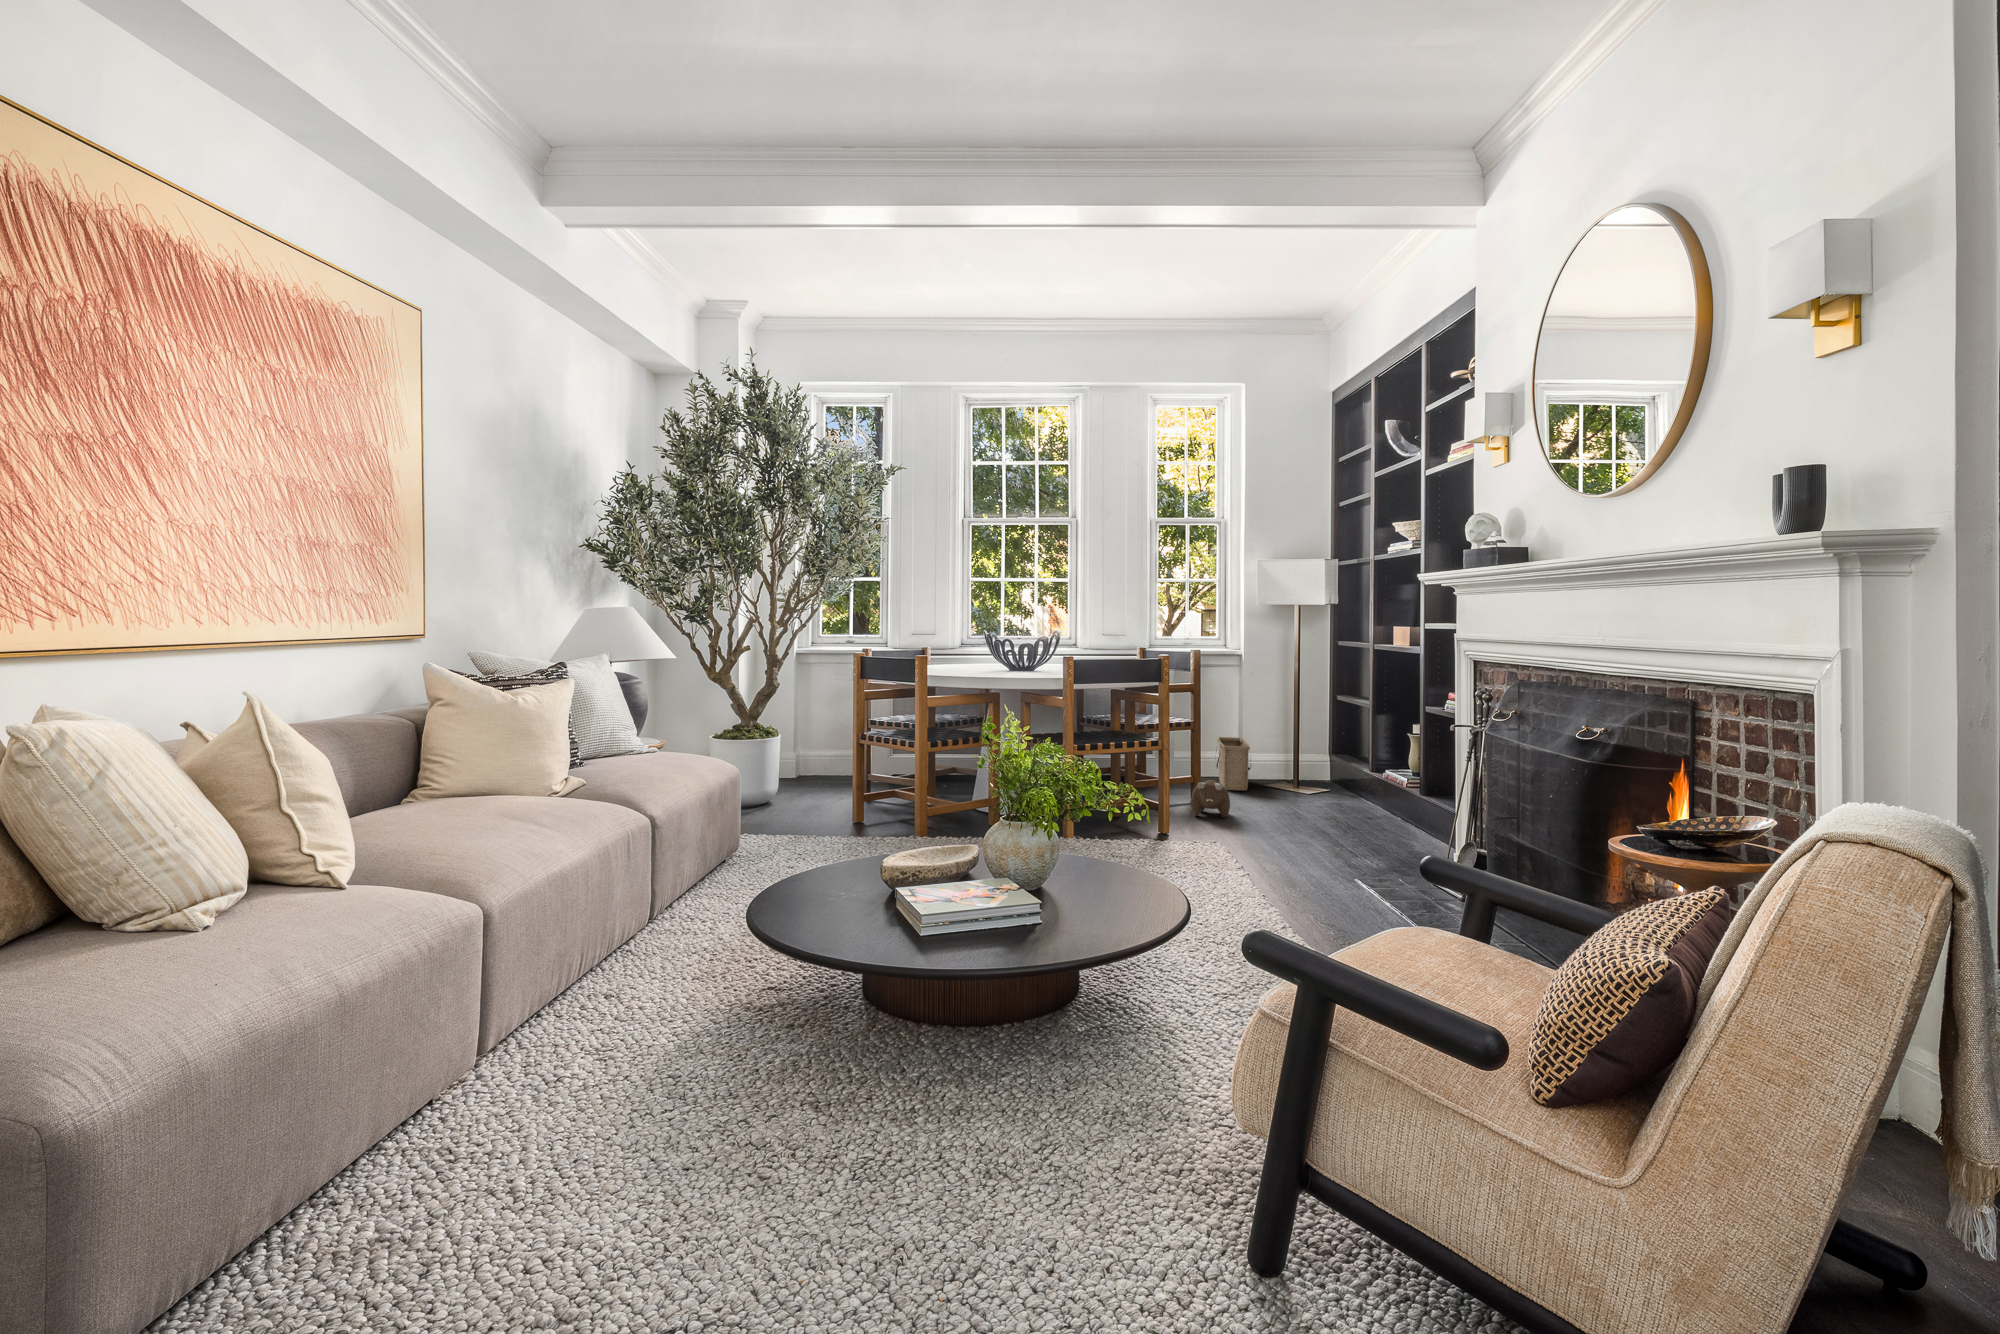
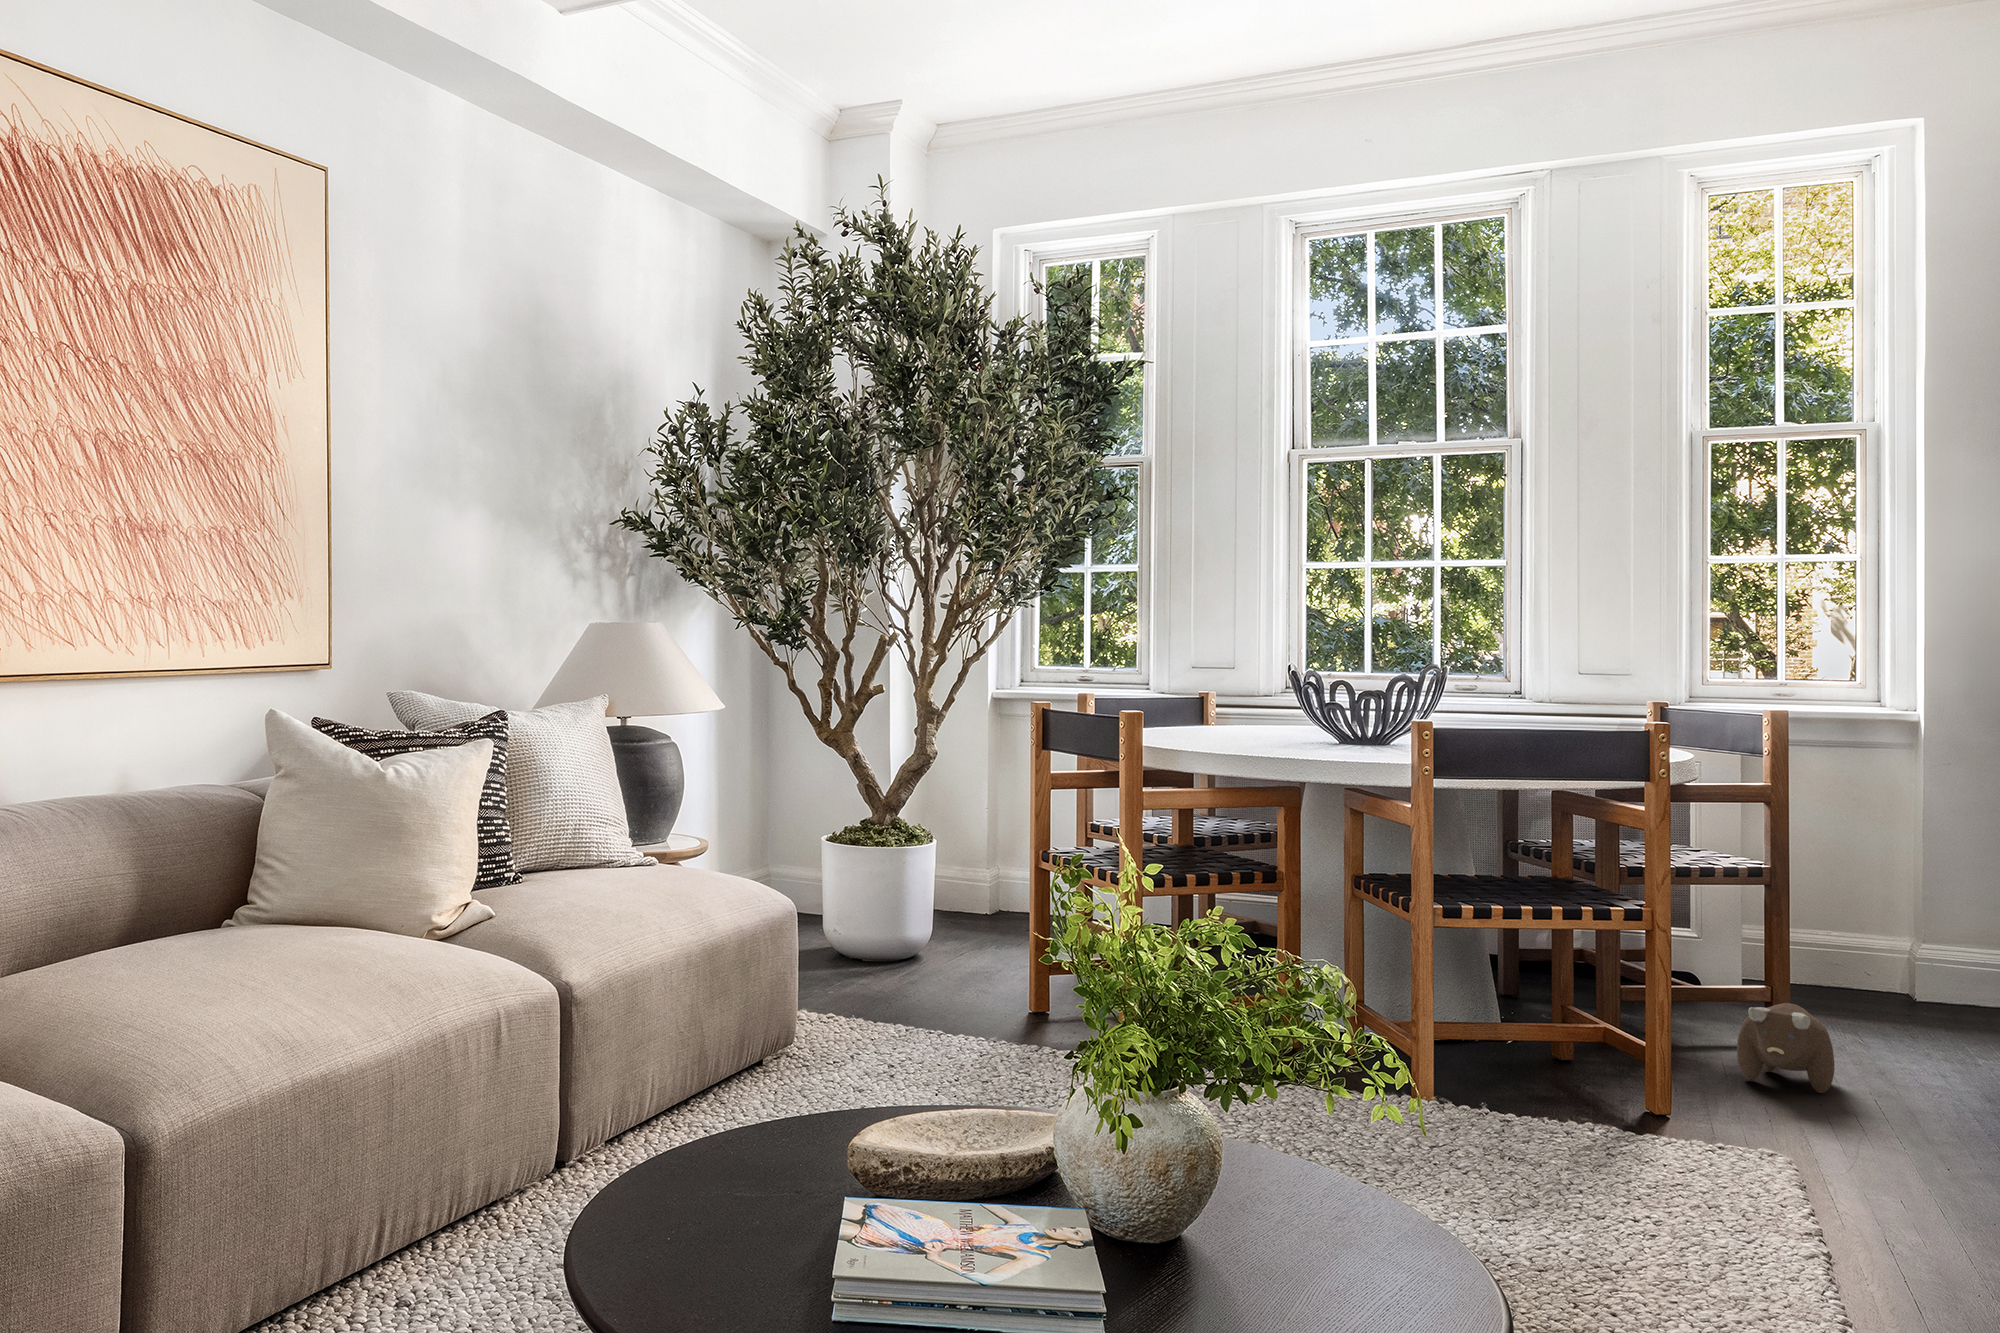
basket: present [1217,737,1251,791] -> none [1840,904,1929,1032]

